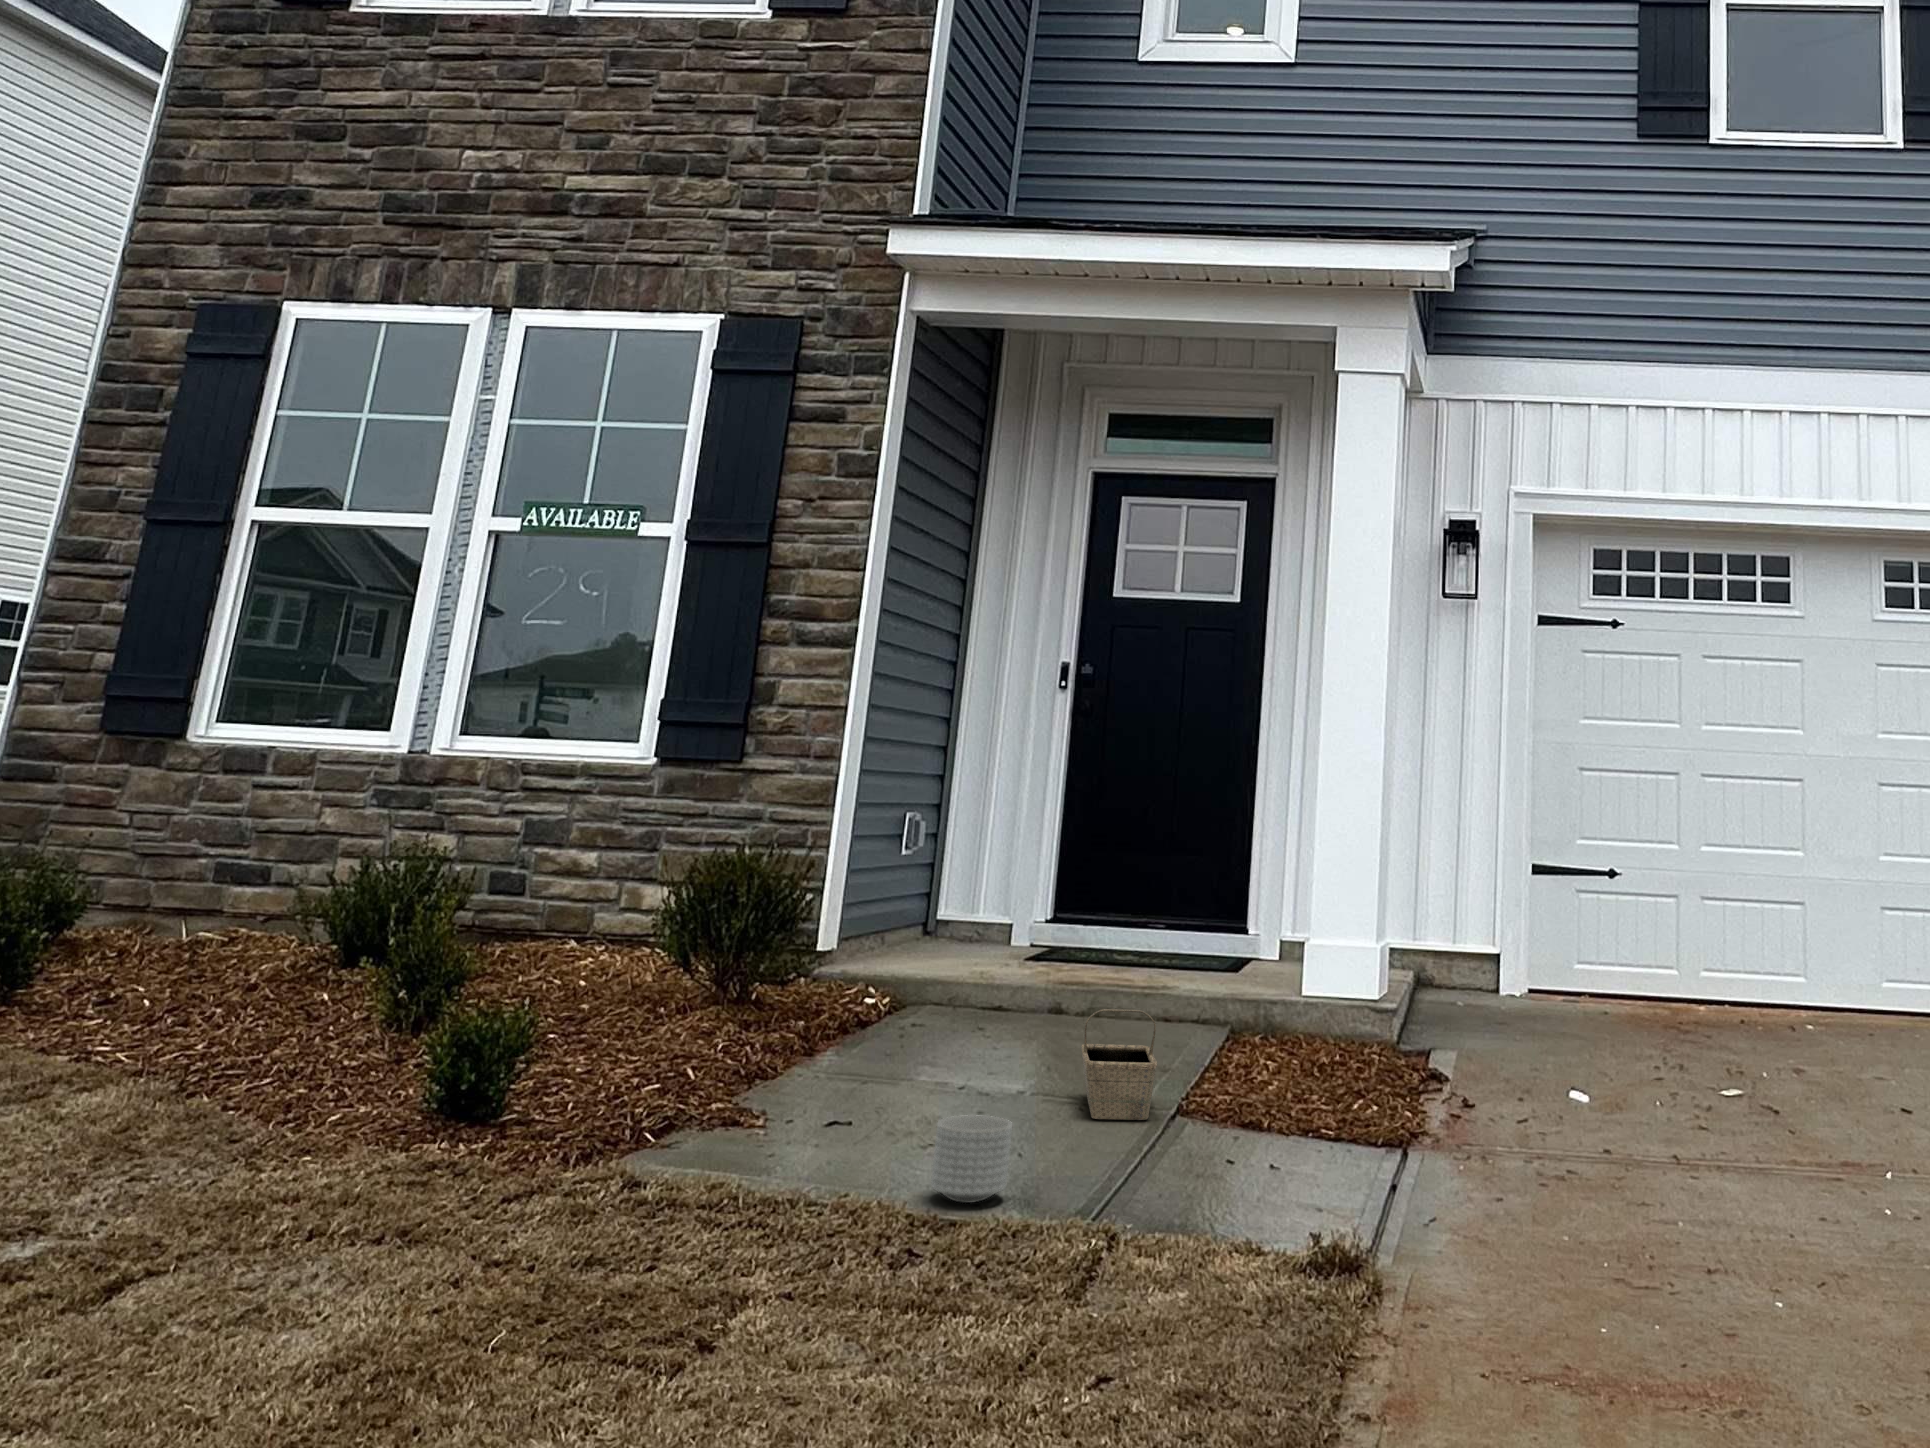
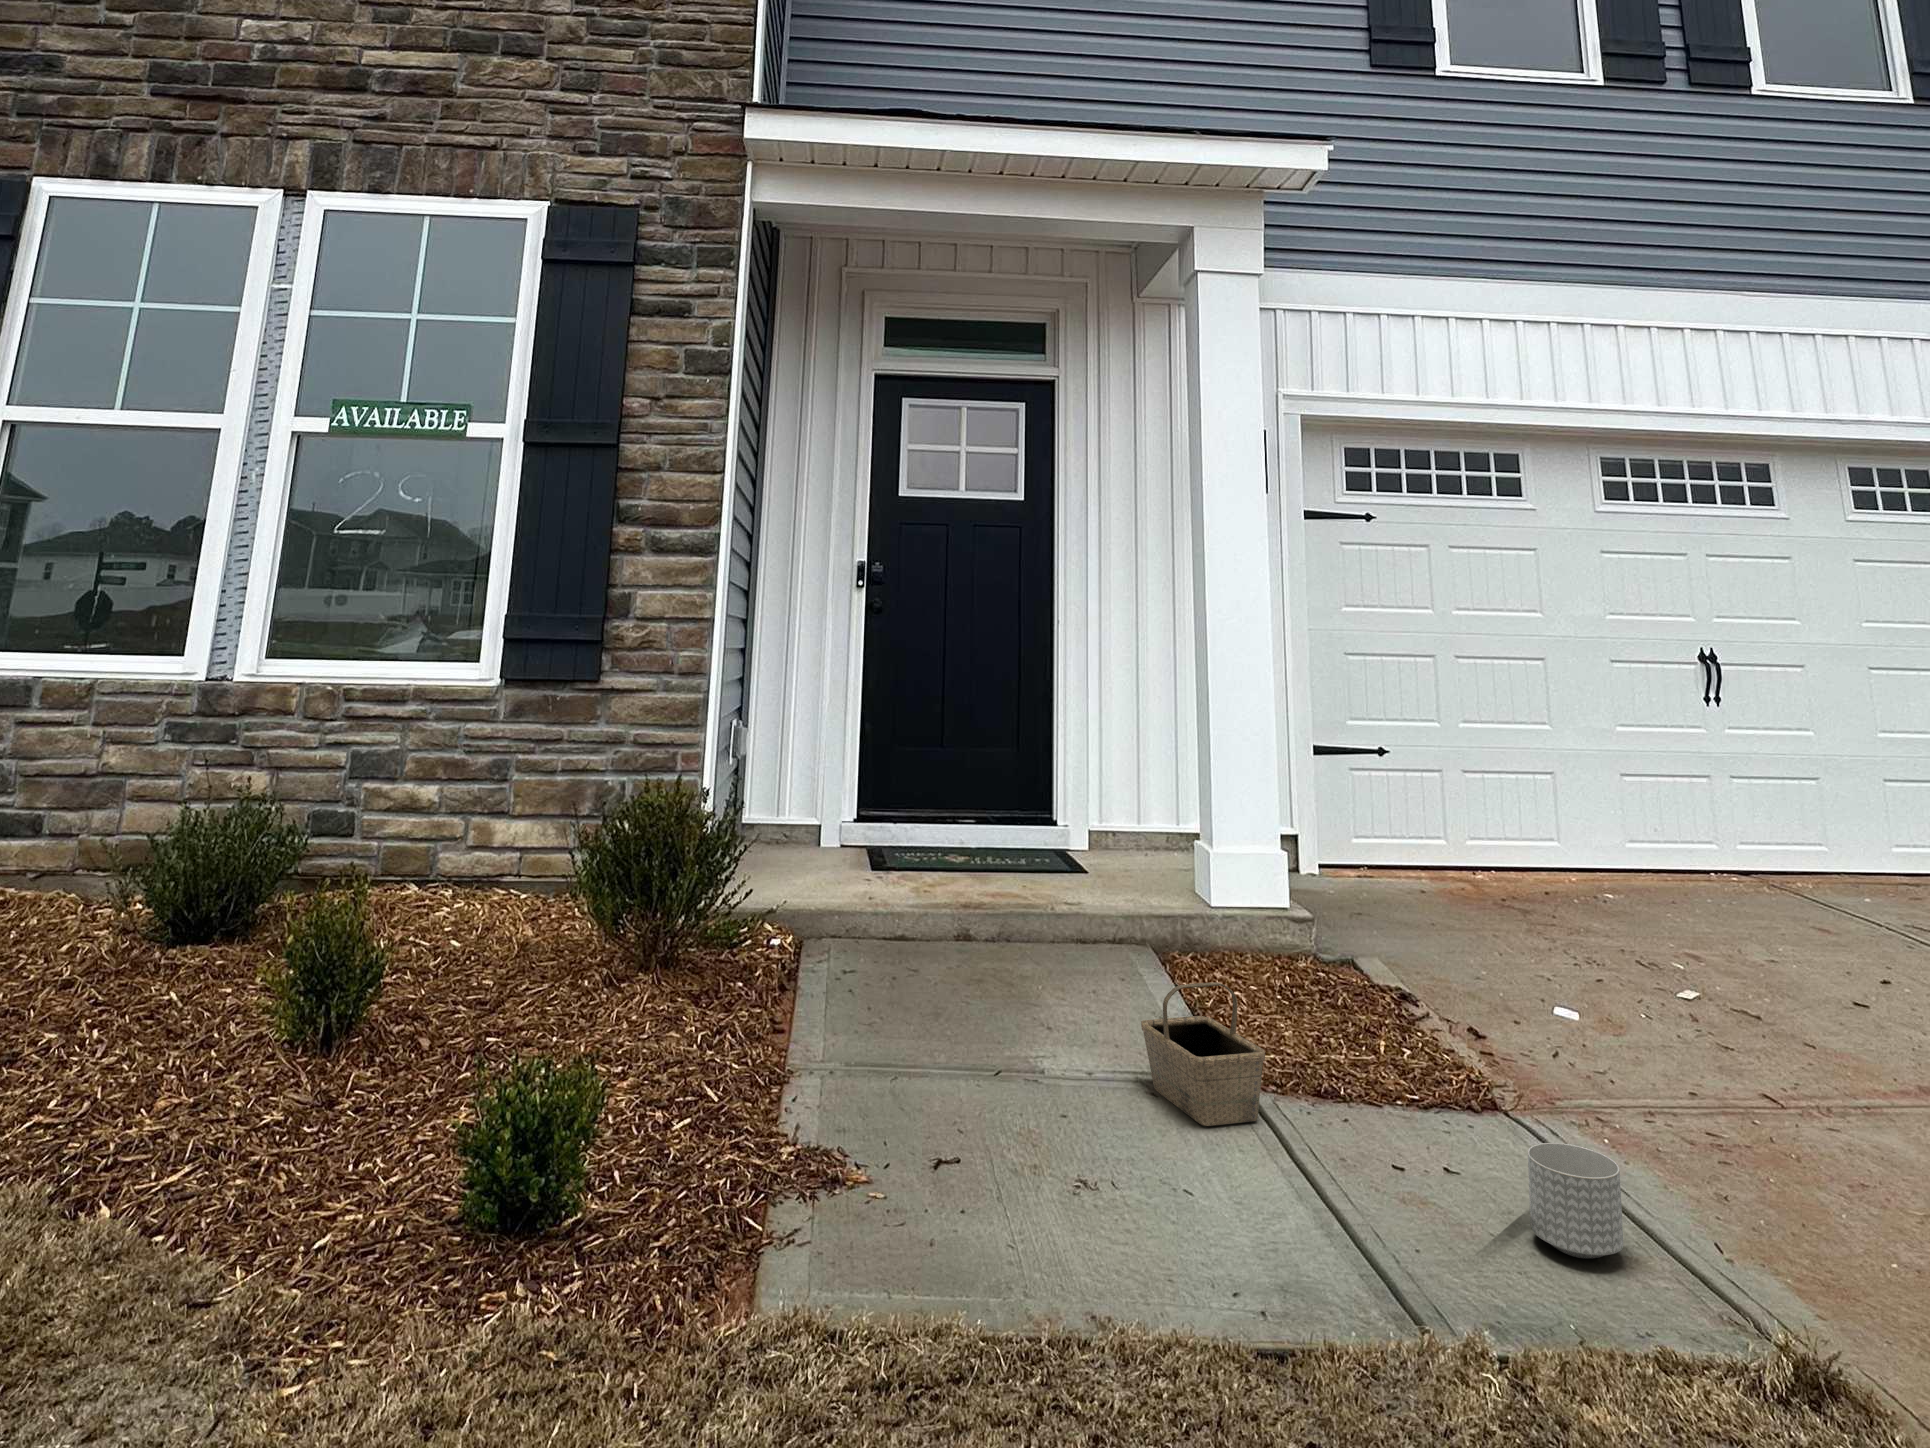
planter: present [931,1115,1012,1203] -> present [1528,1143,1623,1259]

